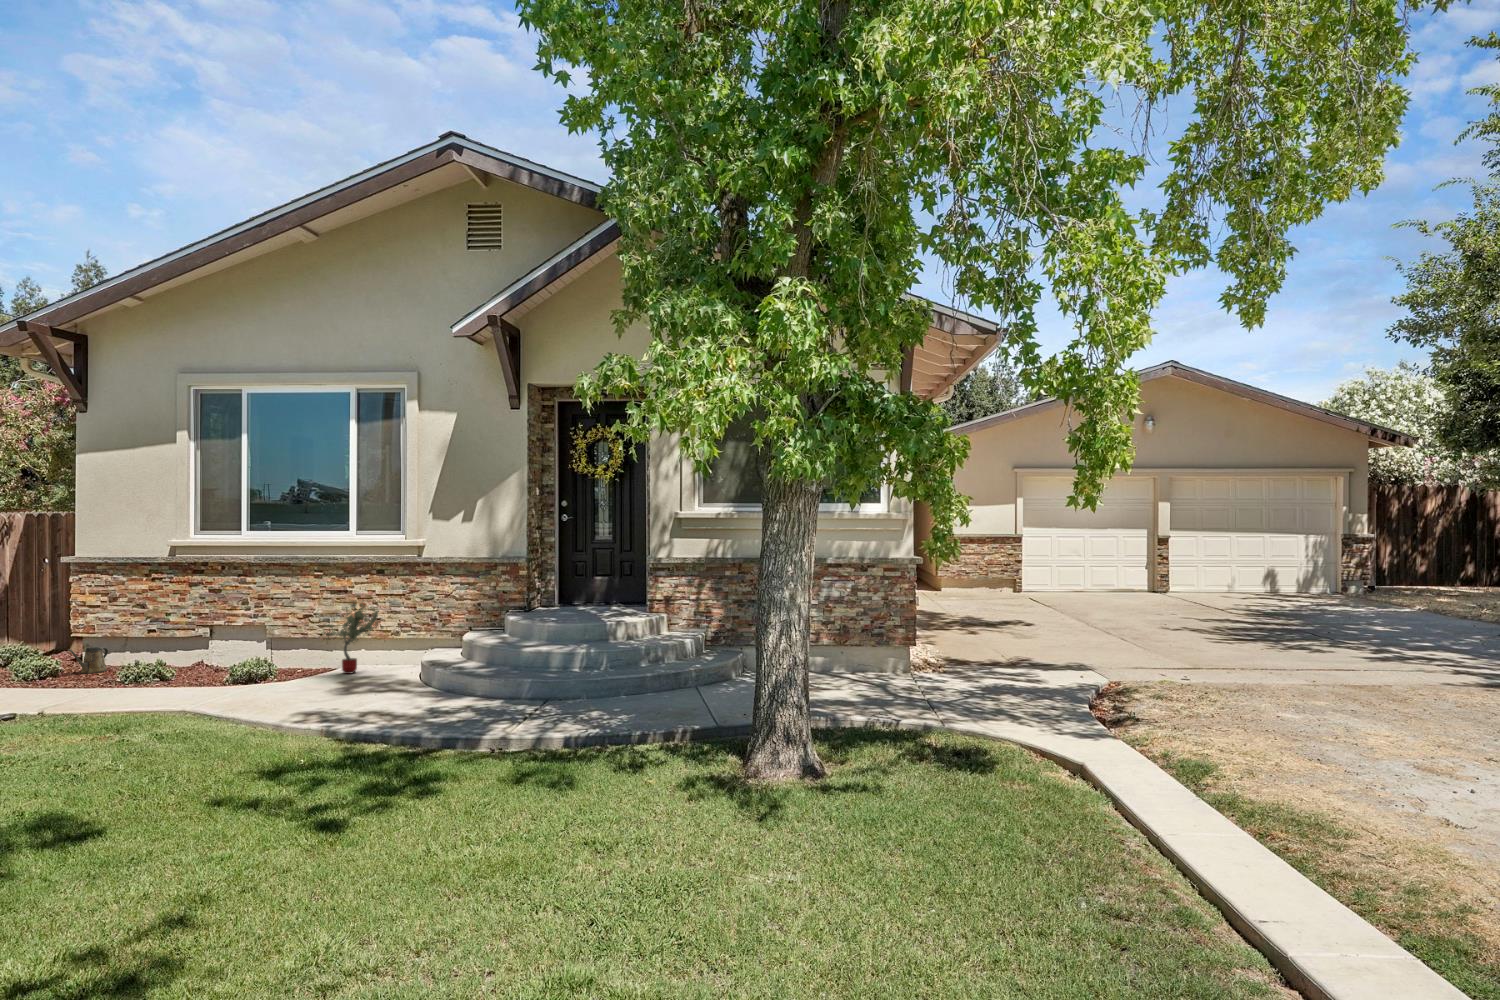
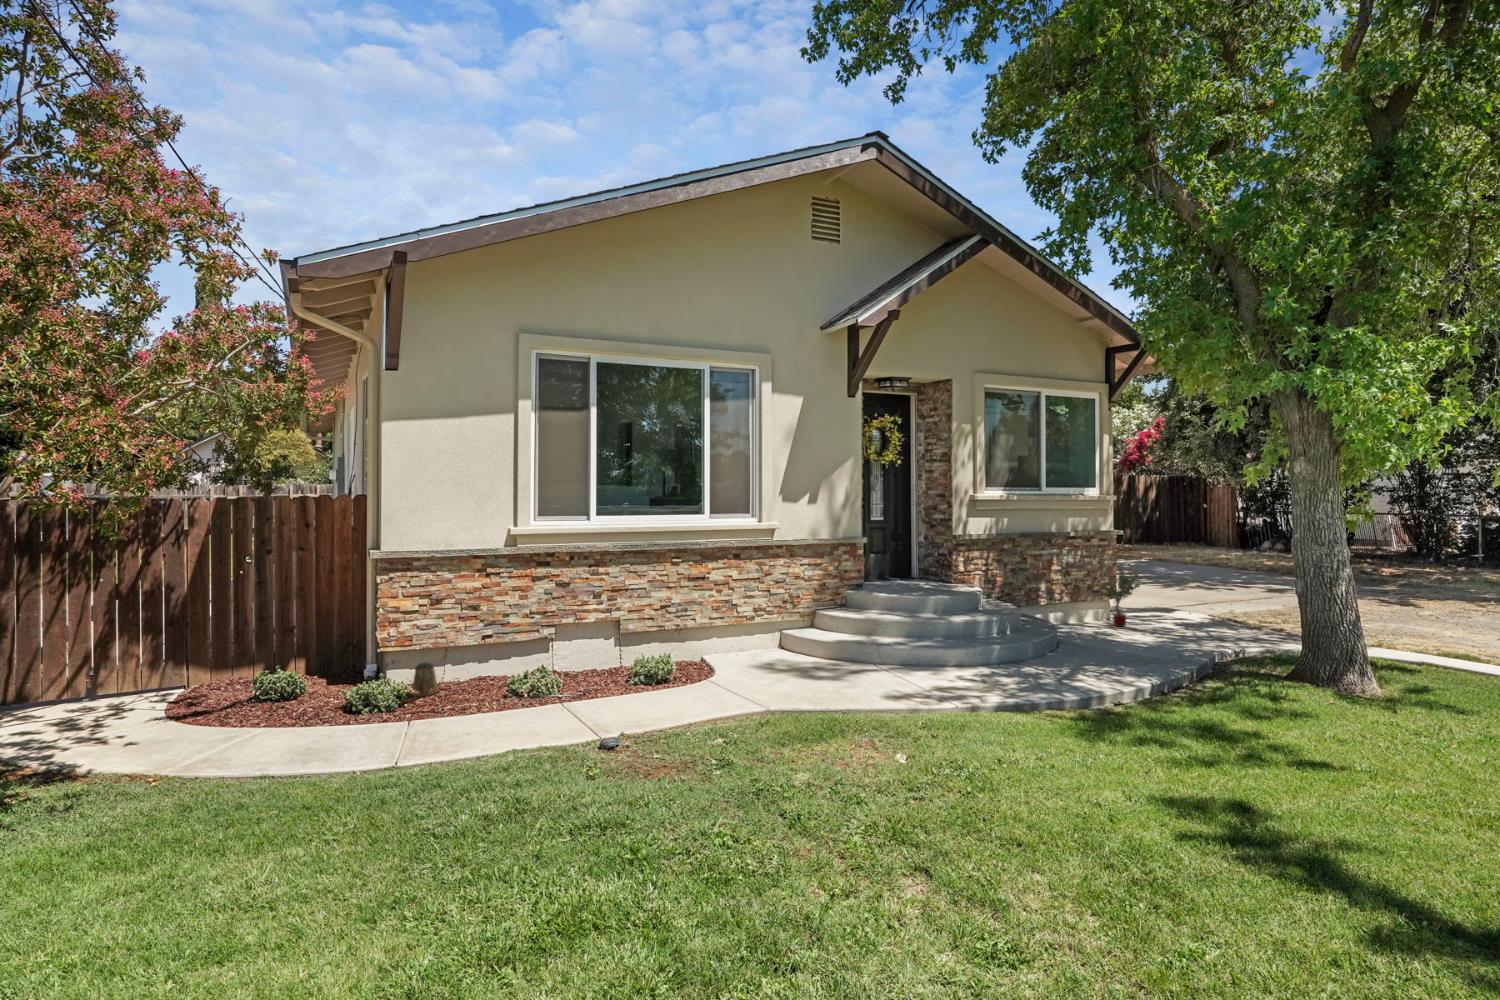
potted tree: present [322,601,379,674] -> present [1099,567,1140,627]

